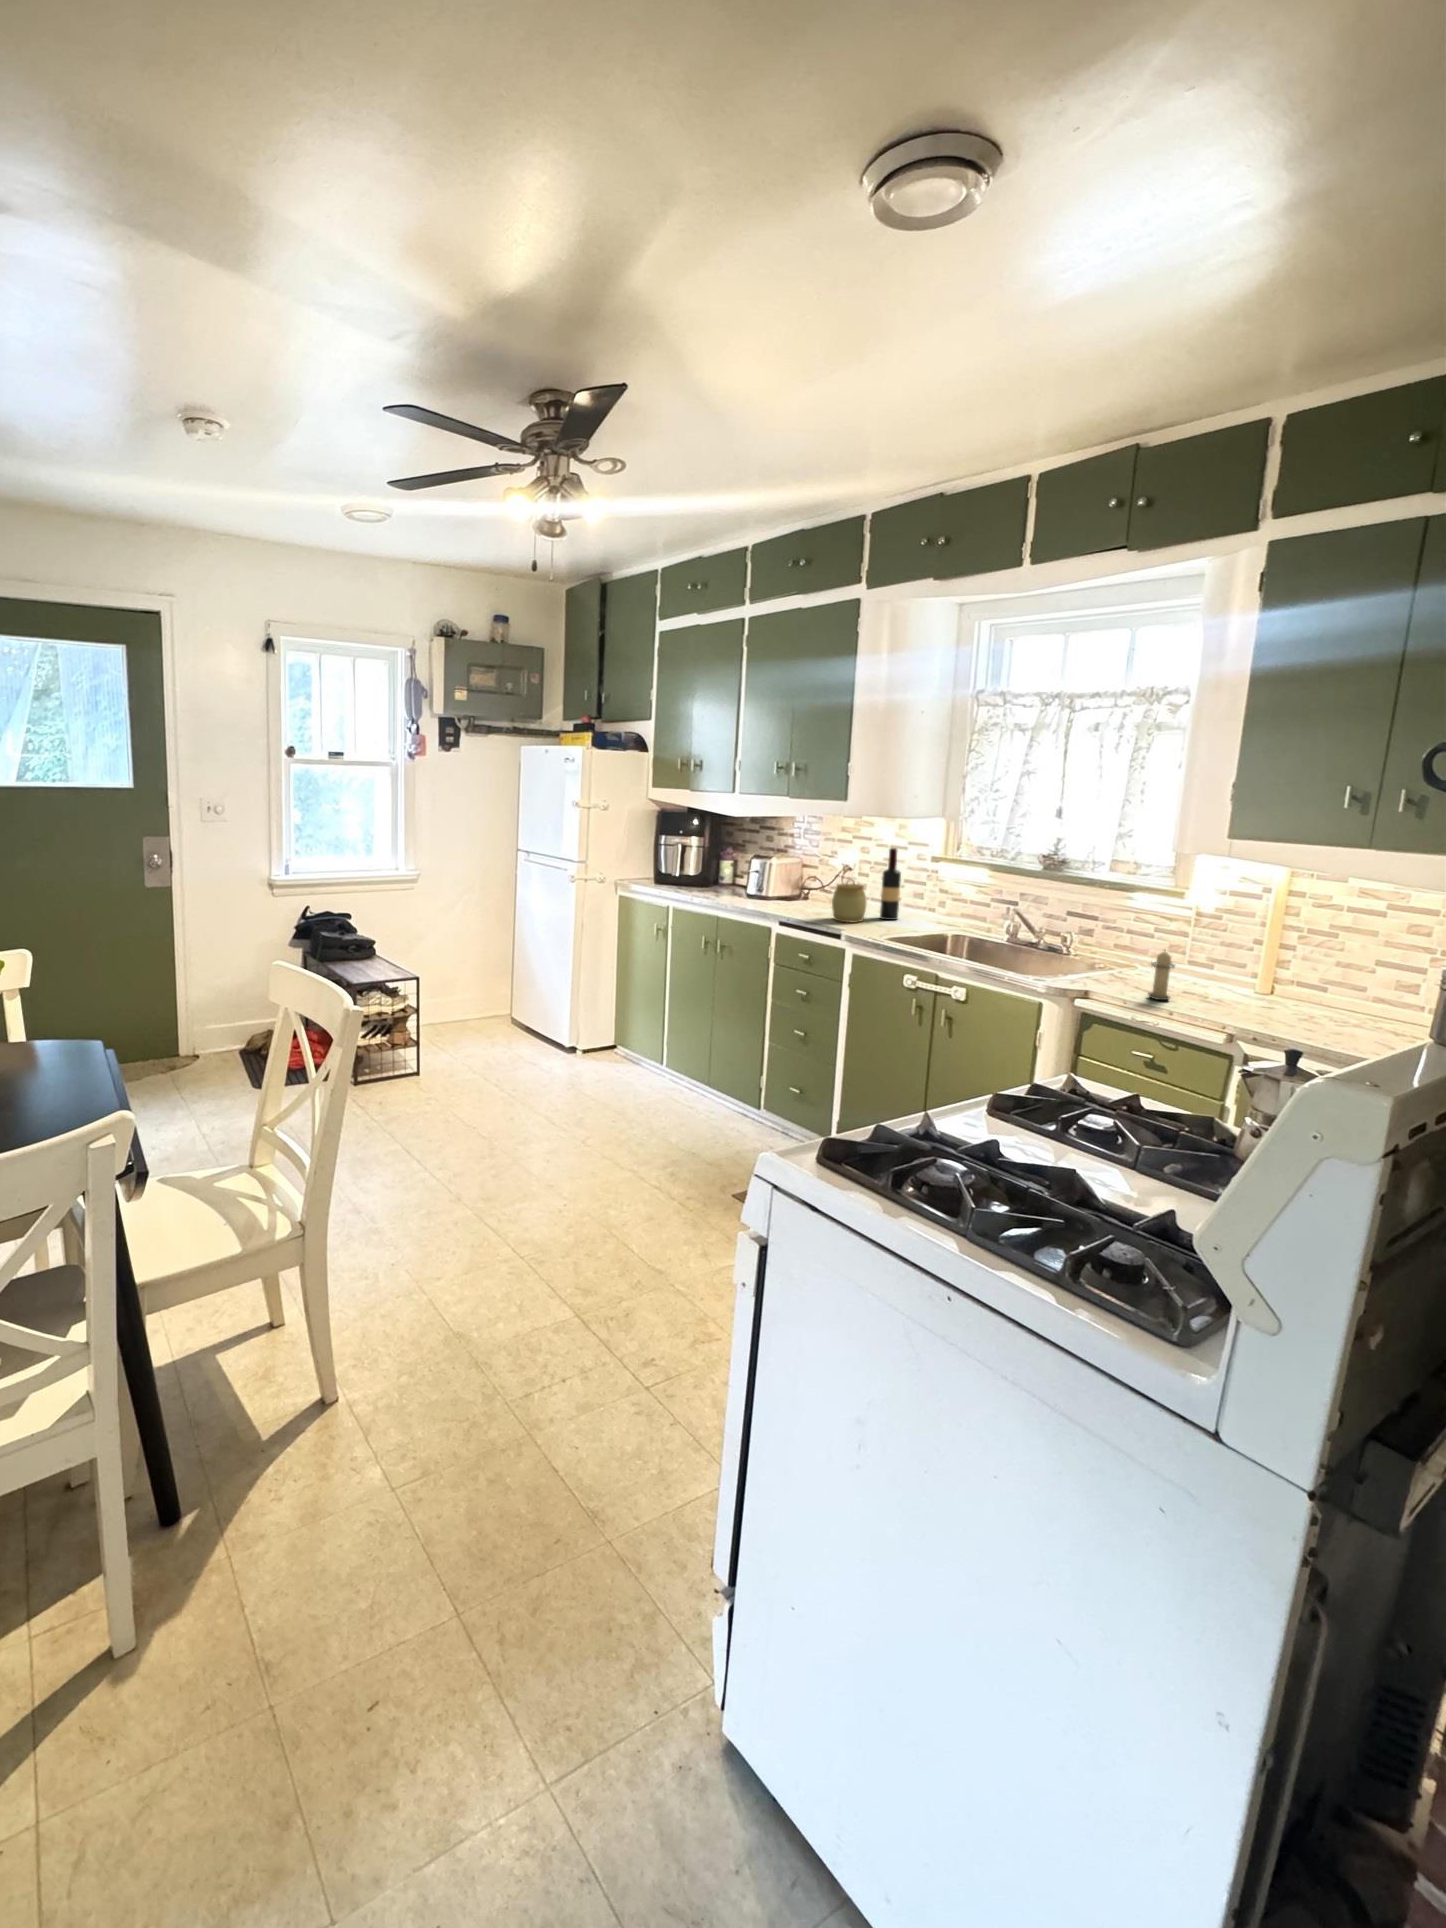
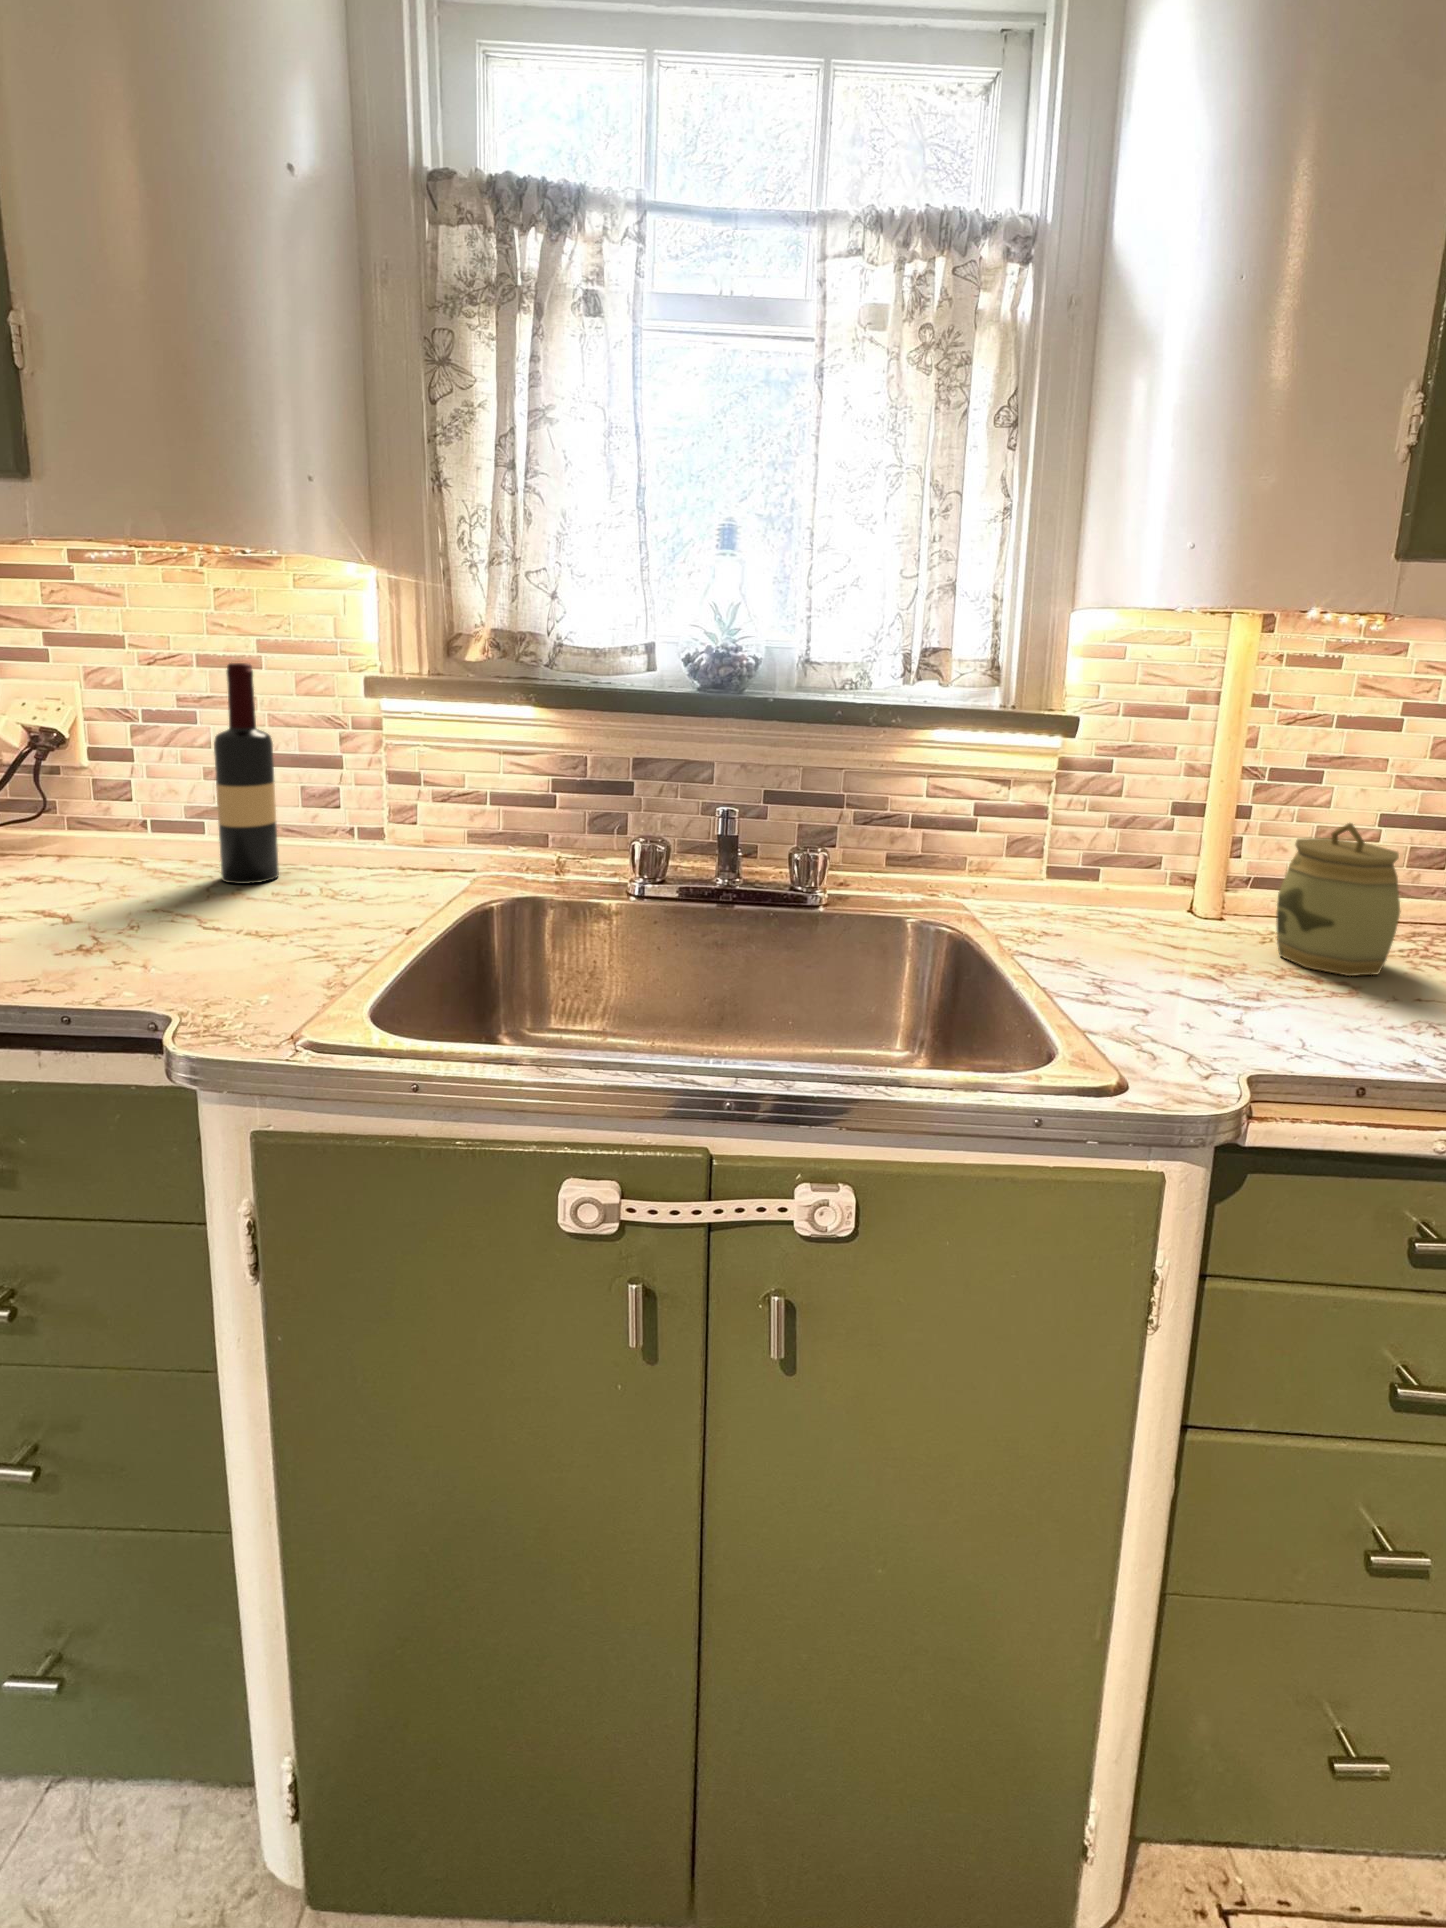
jar: present [832,879,867,923] -> present [1276,823,1400,976]
candle: present [1148,952,1175,1000] -> none [1171,857,1247,989]

